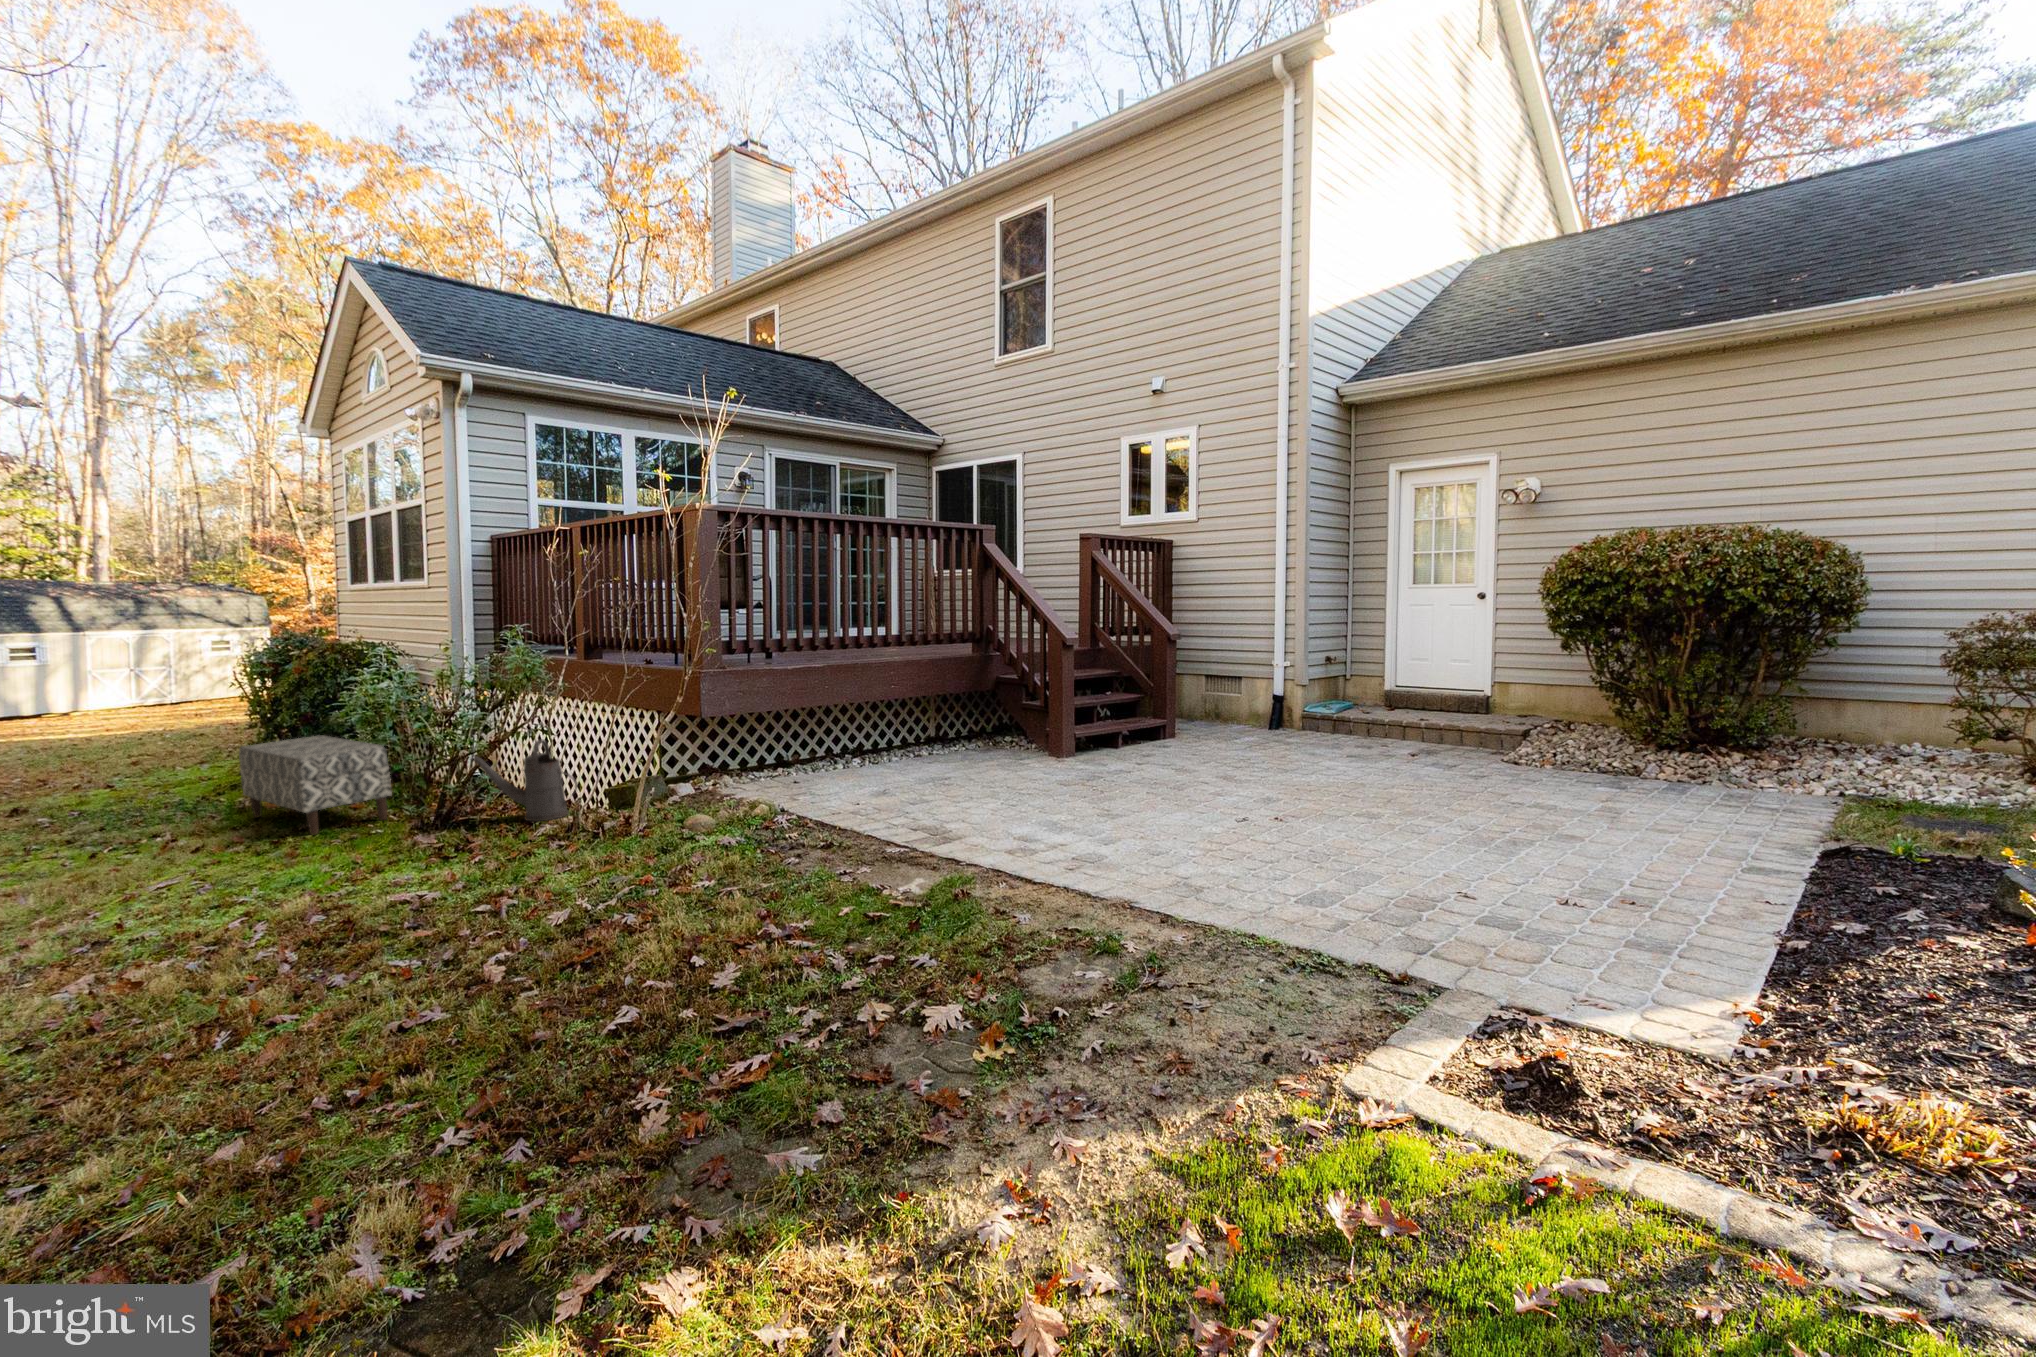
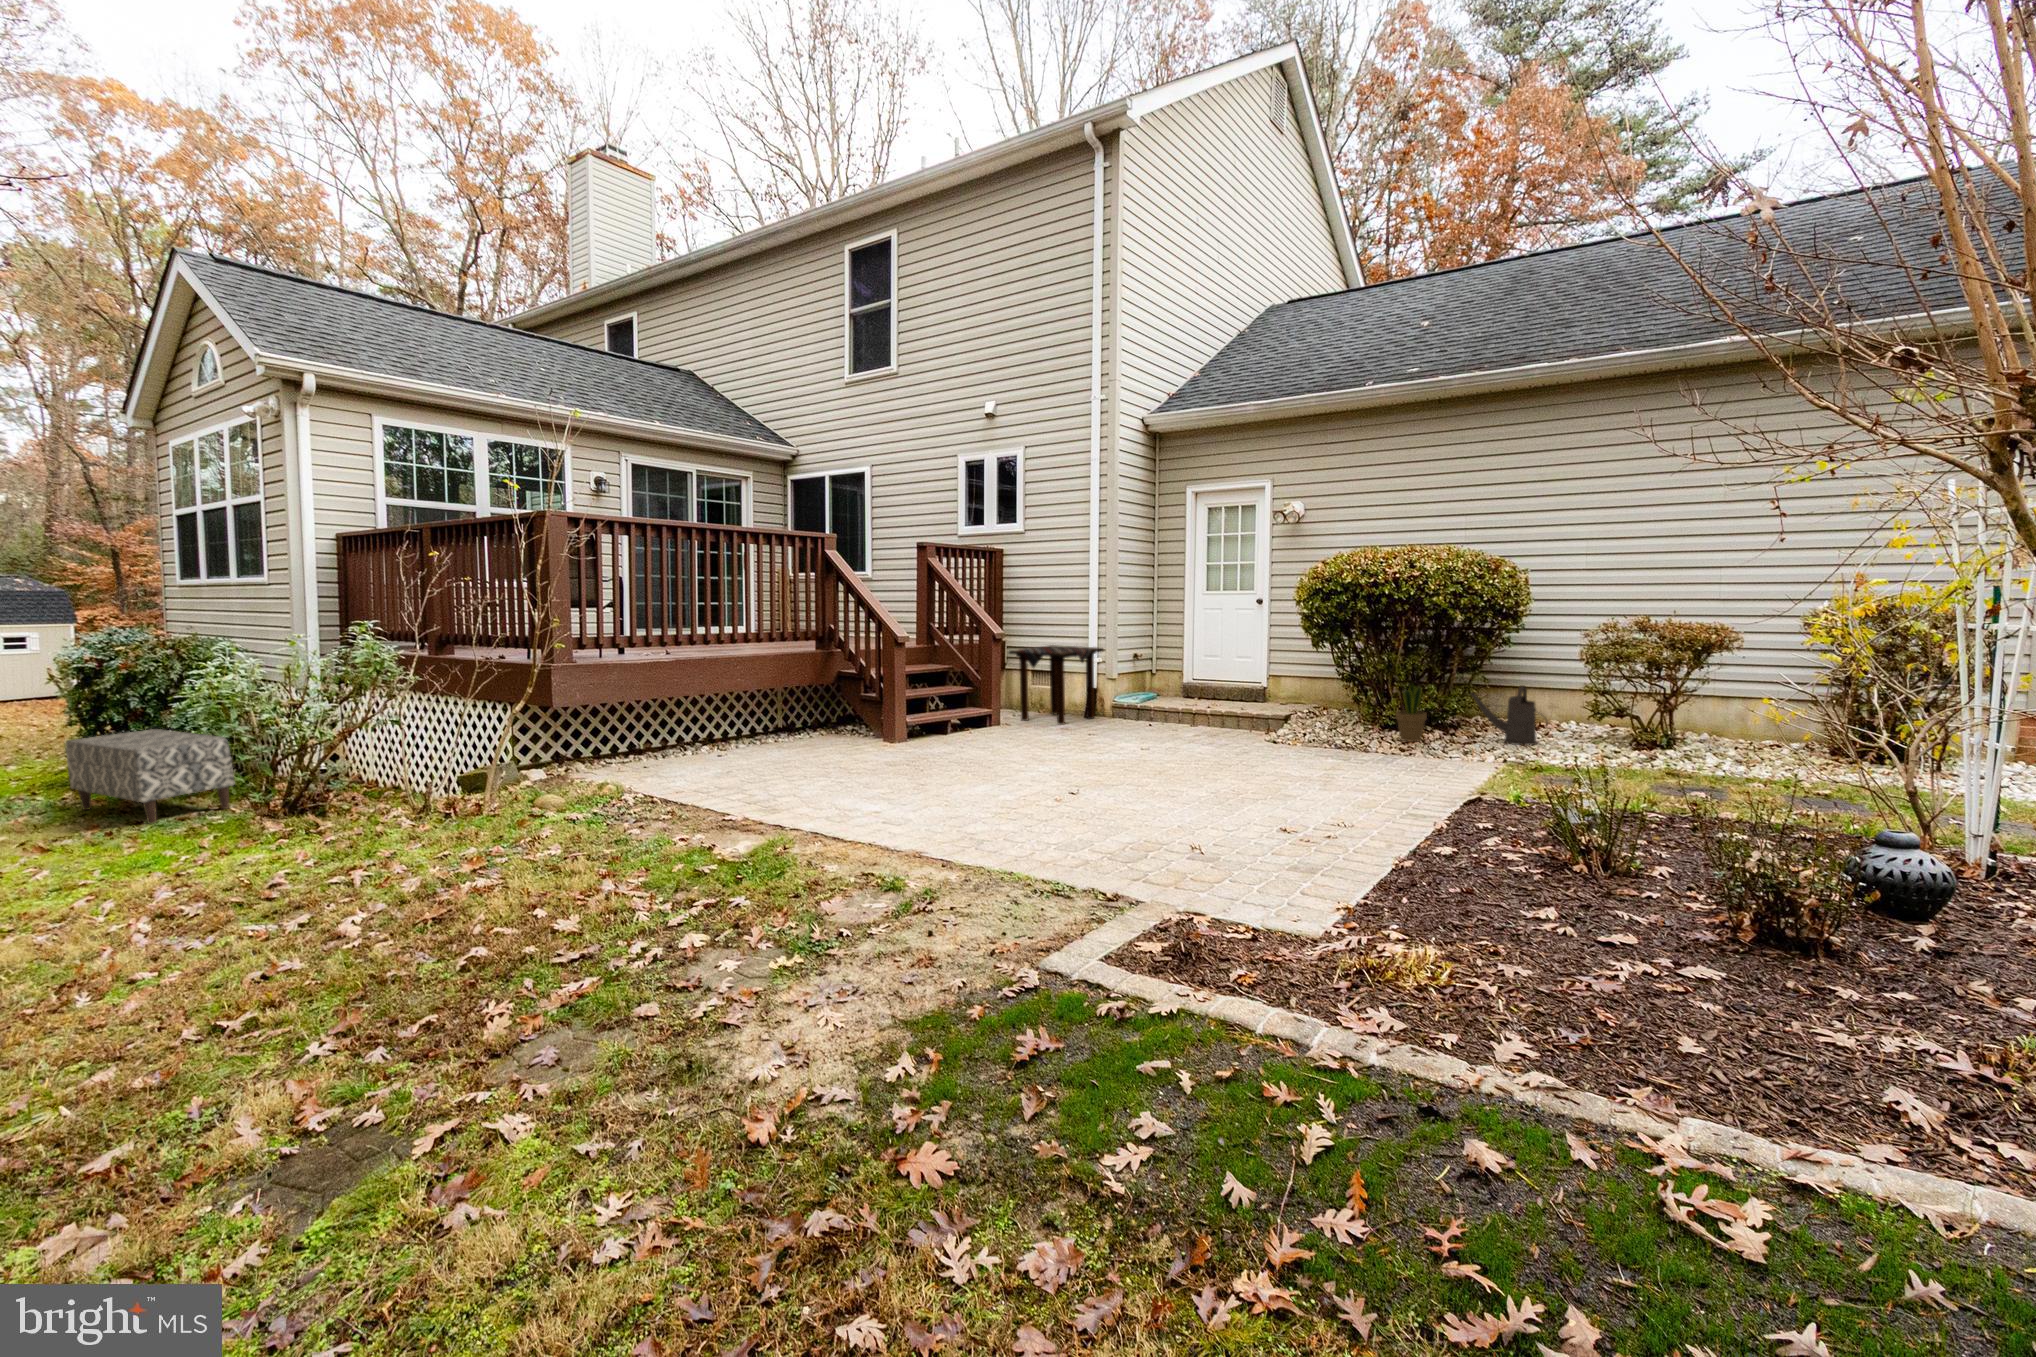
side table: none [1183,648,1293,740] -> present [1009,645,1104,725]
potted plant: none [1680,695,1732,767] -> present [1396,685,1427,742]
watering can: present [474,739,578,821] -> present [1470,686,1548,745]

